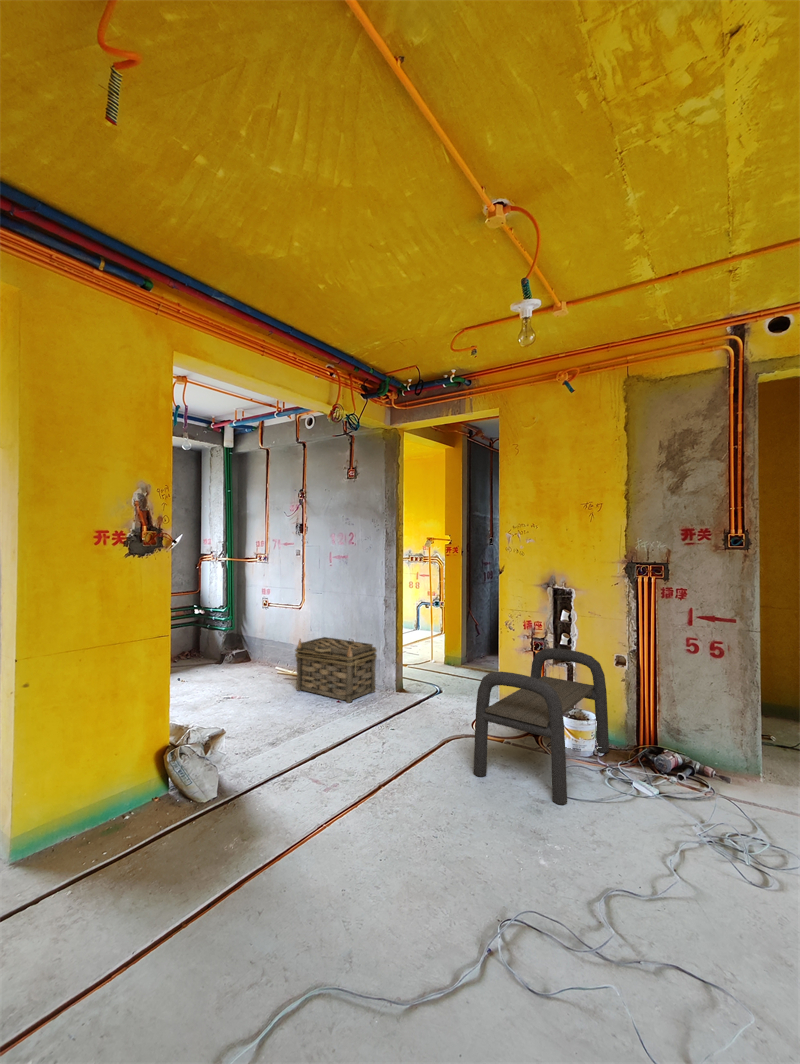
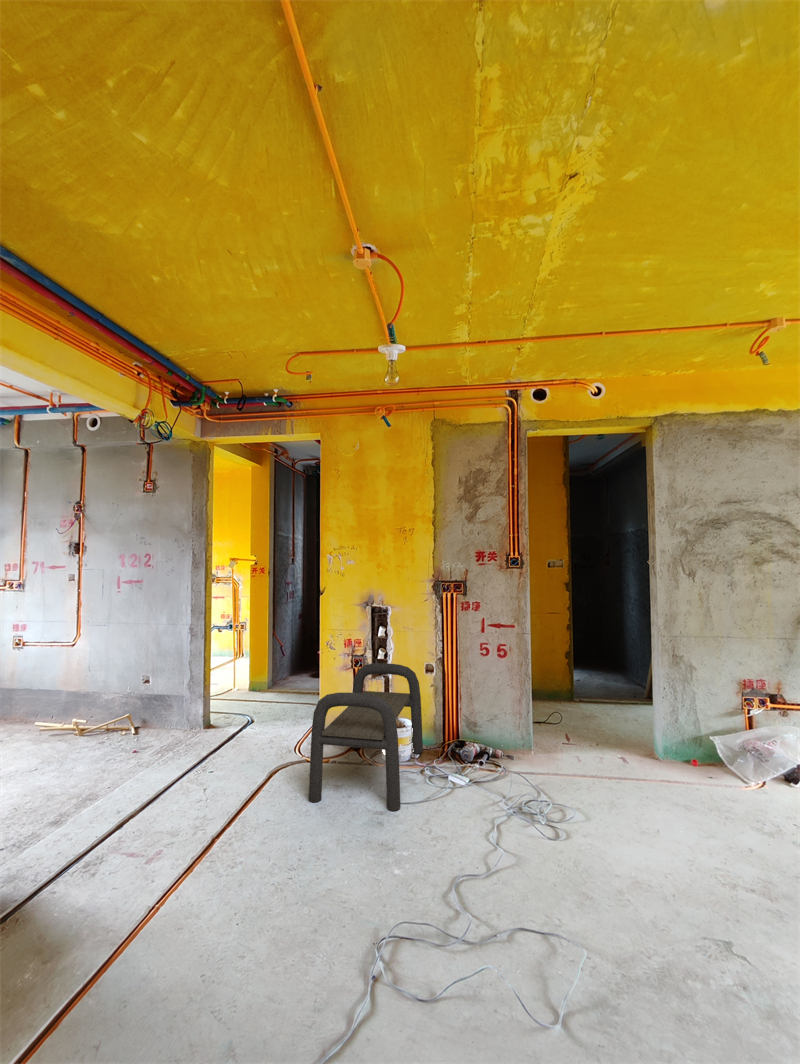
basket: present [295,637,377,703] -> none [69,678,180,752]

